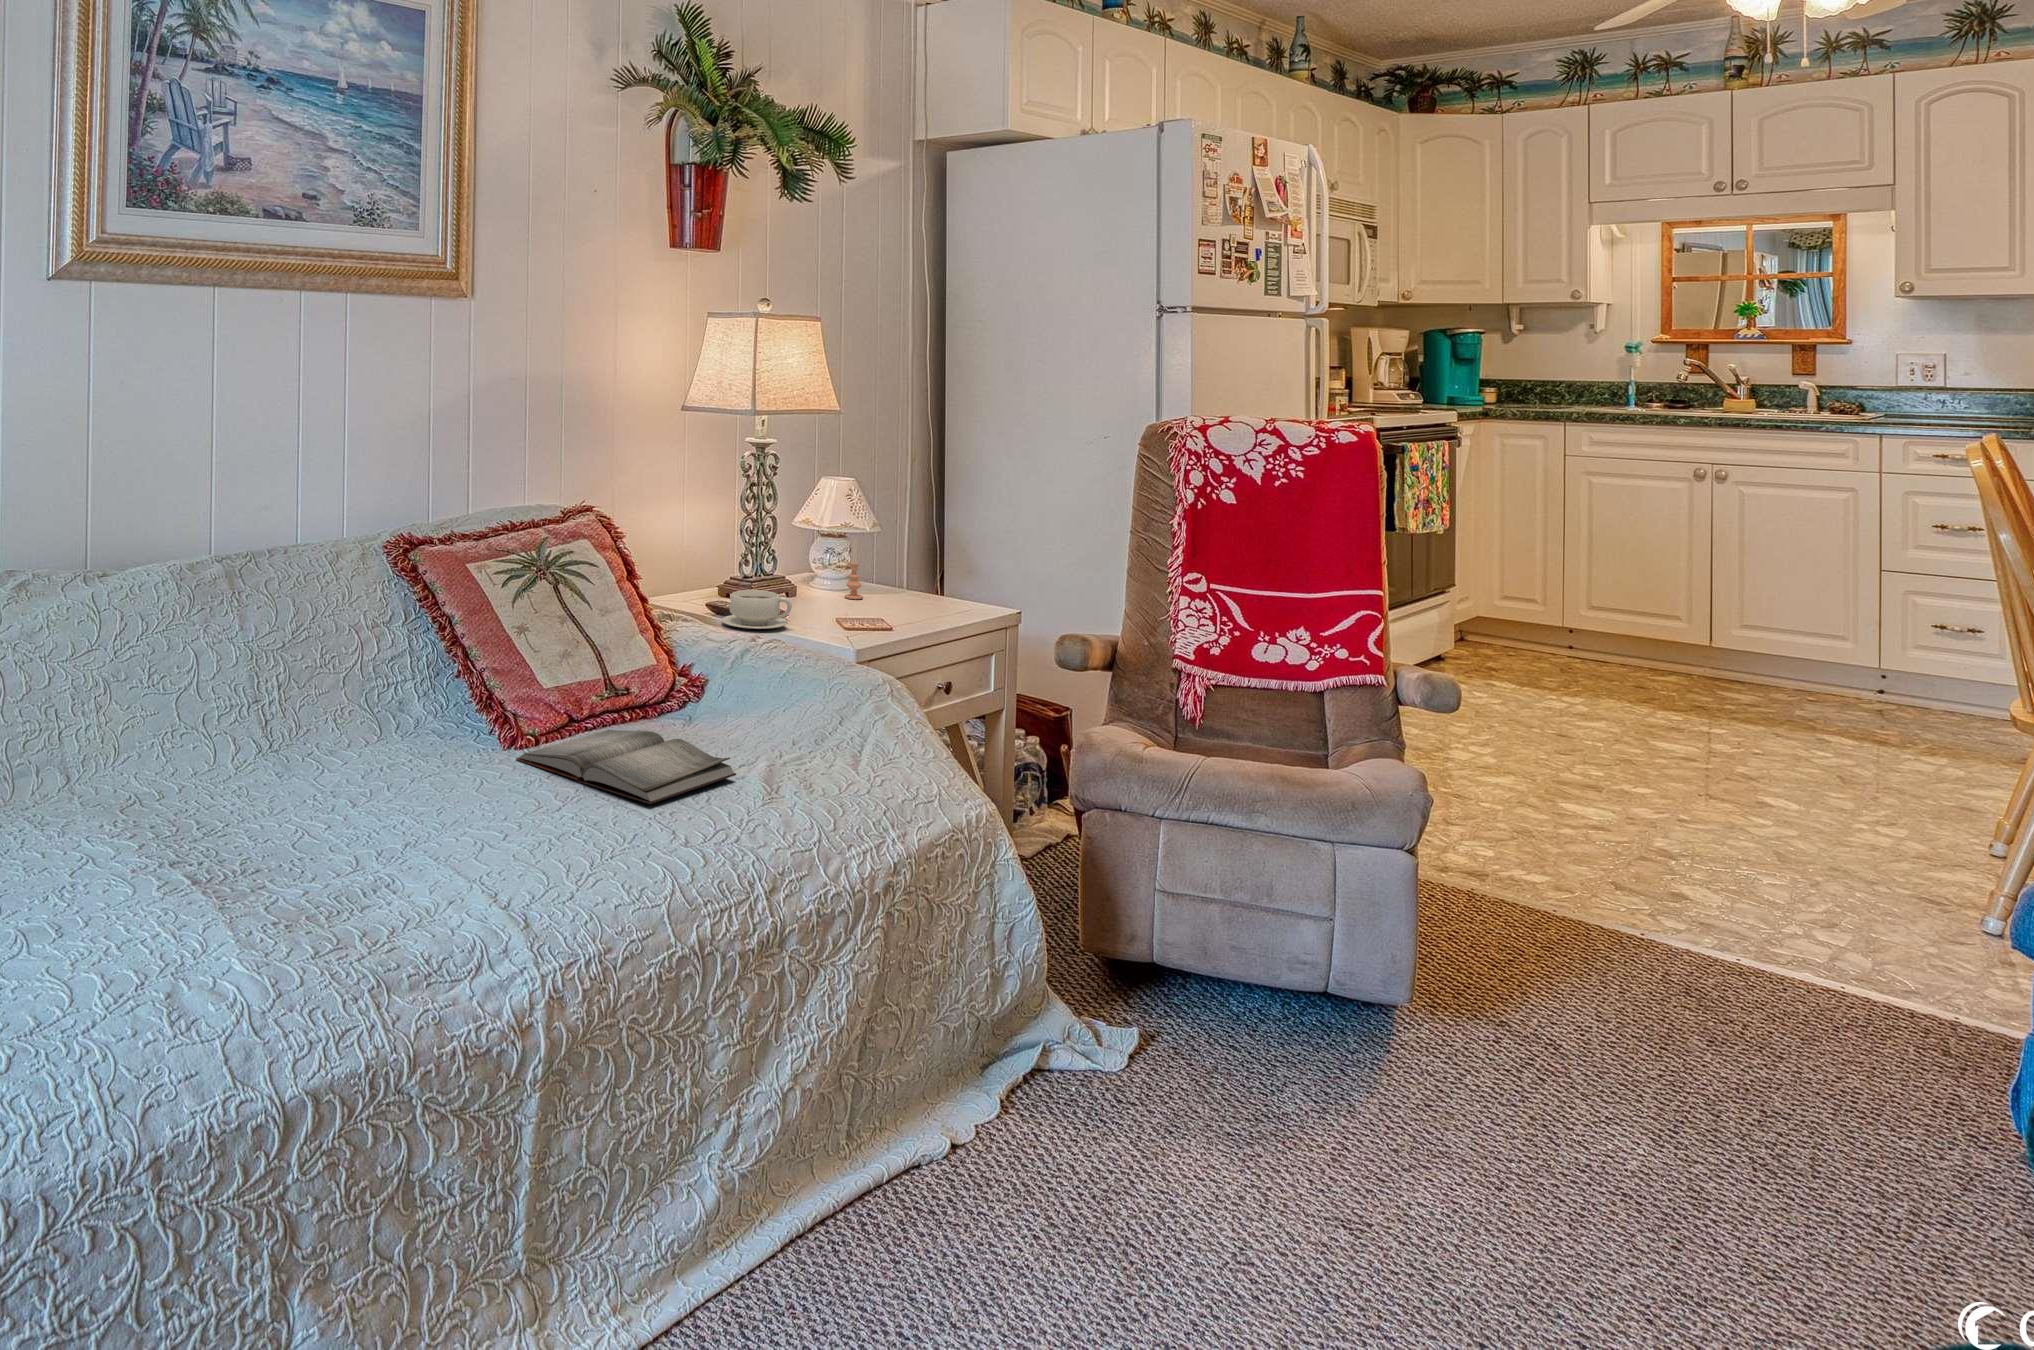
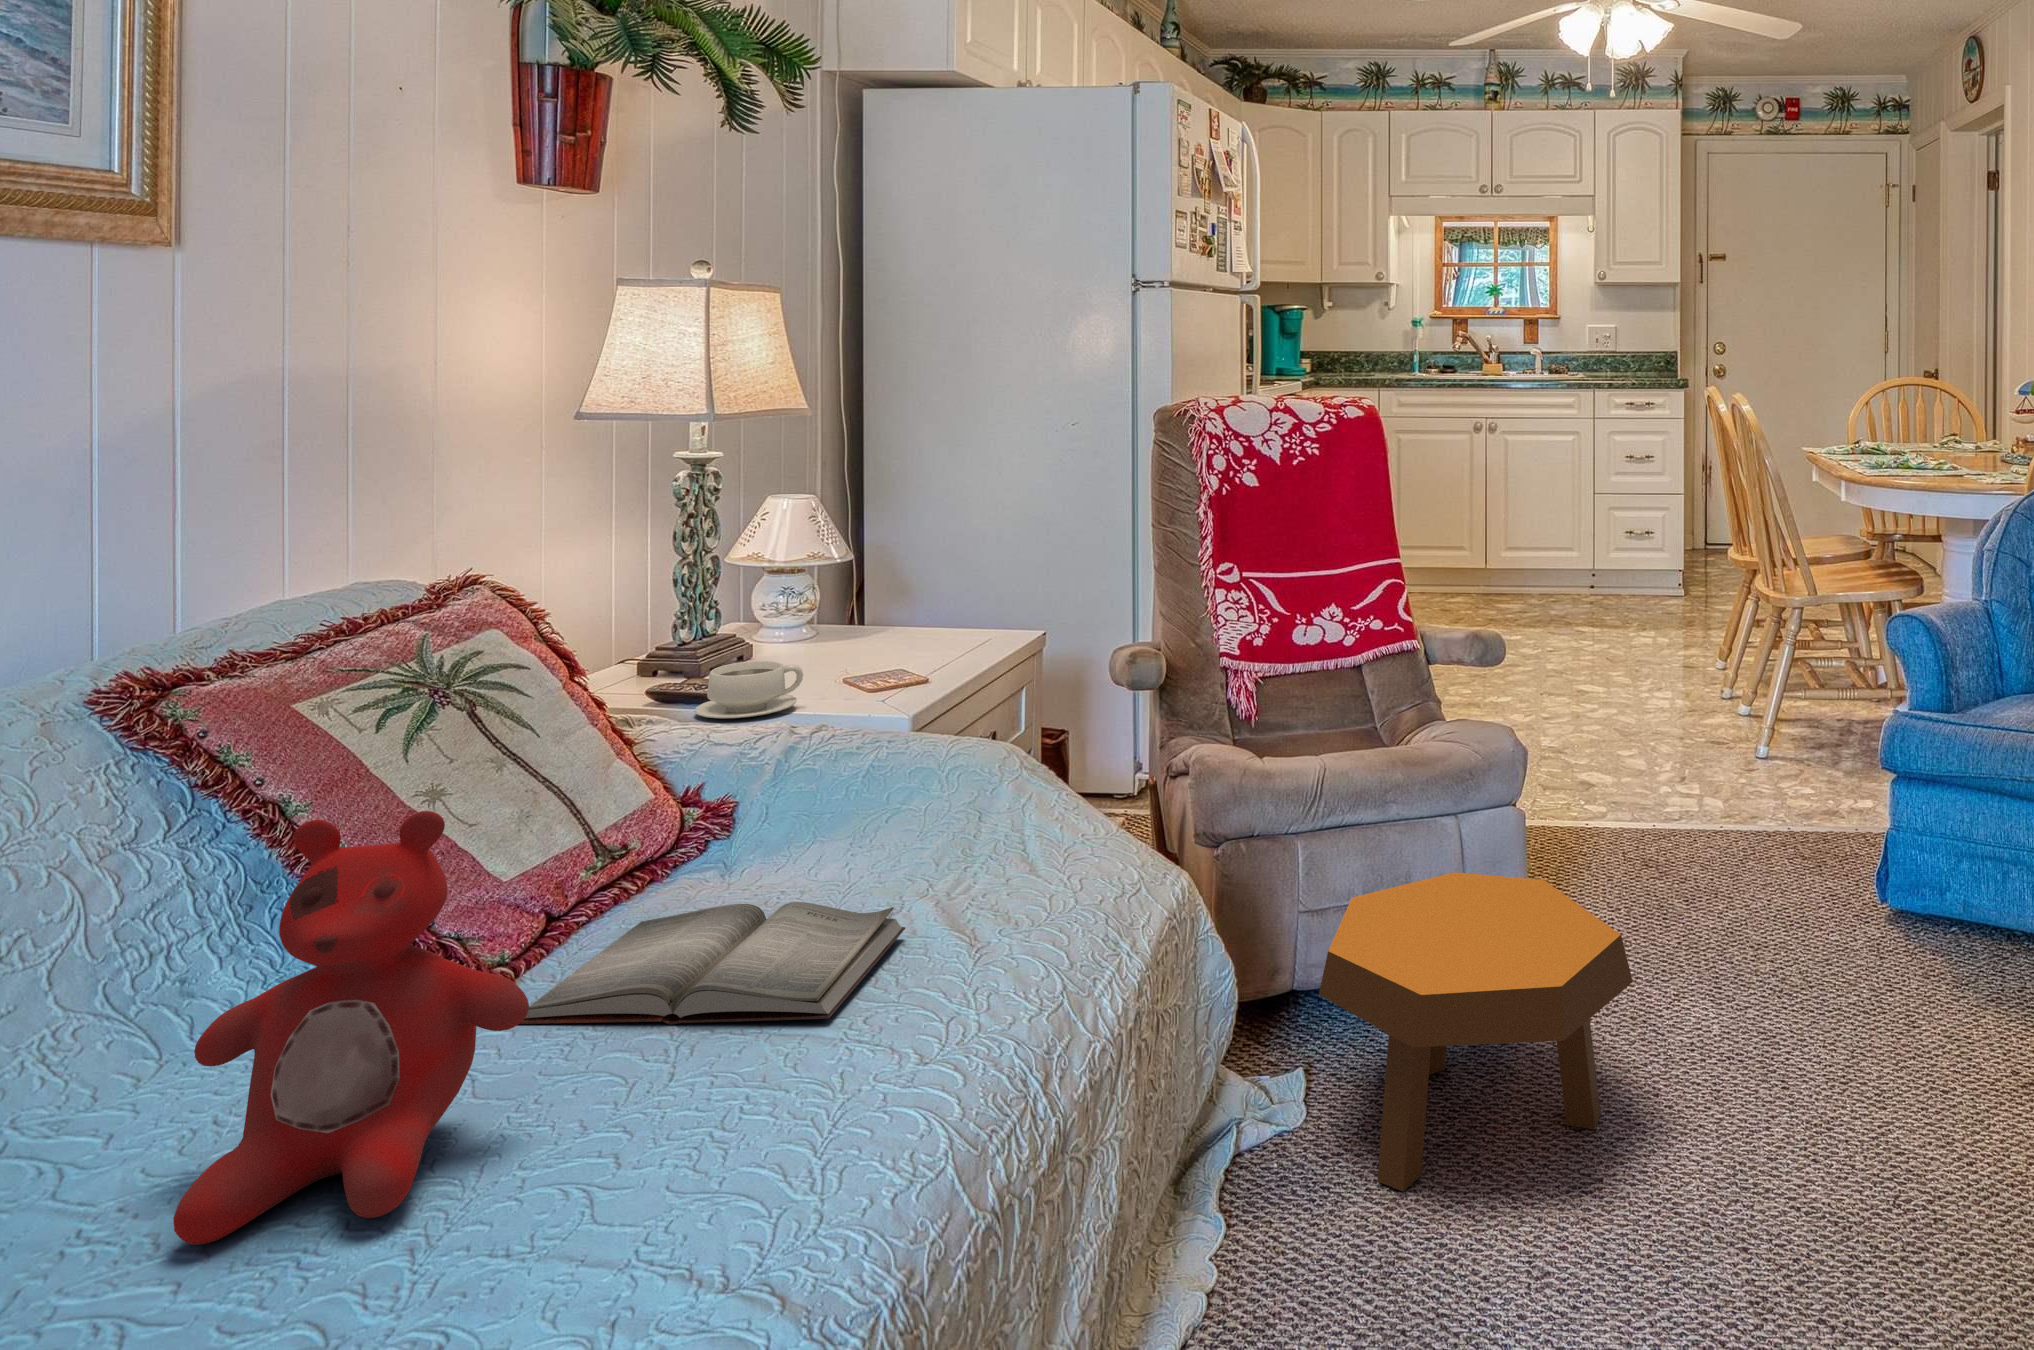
candle: present [845,537,863,599] -> none [808,558,834,653]
stuffed bear: none [337,611,485,814] -> present [173,811,529,1245]
footstool: none [1131,897,1459,1200] -> present [1319,872,1633,1191]

